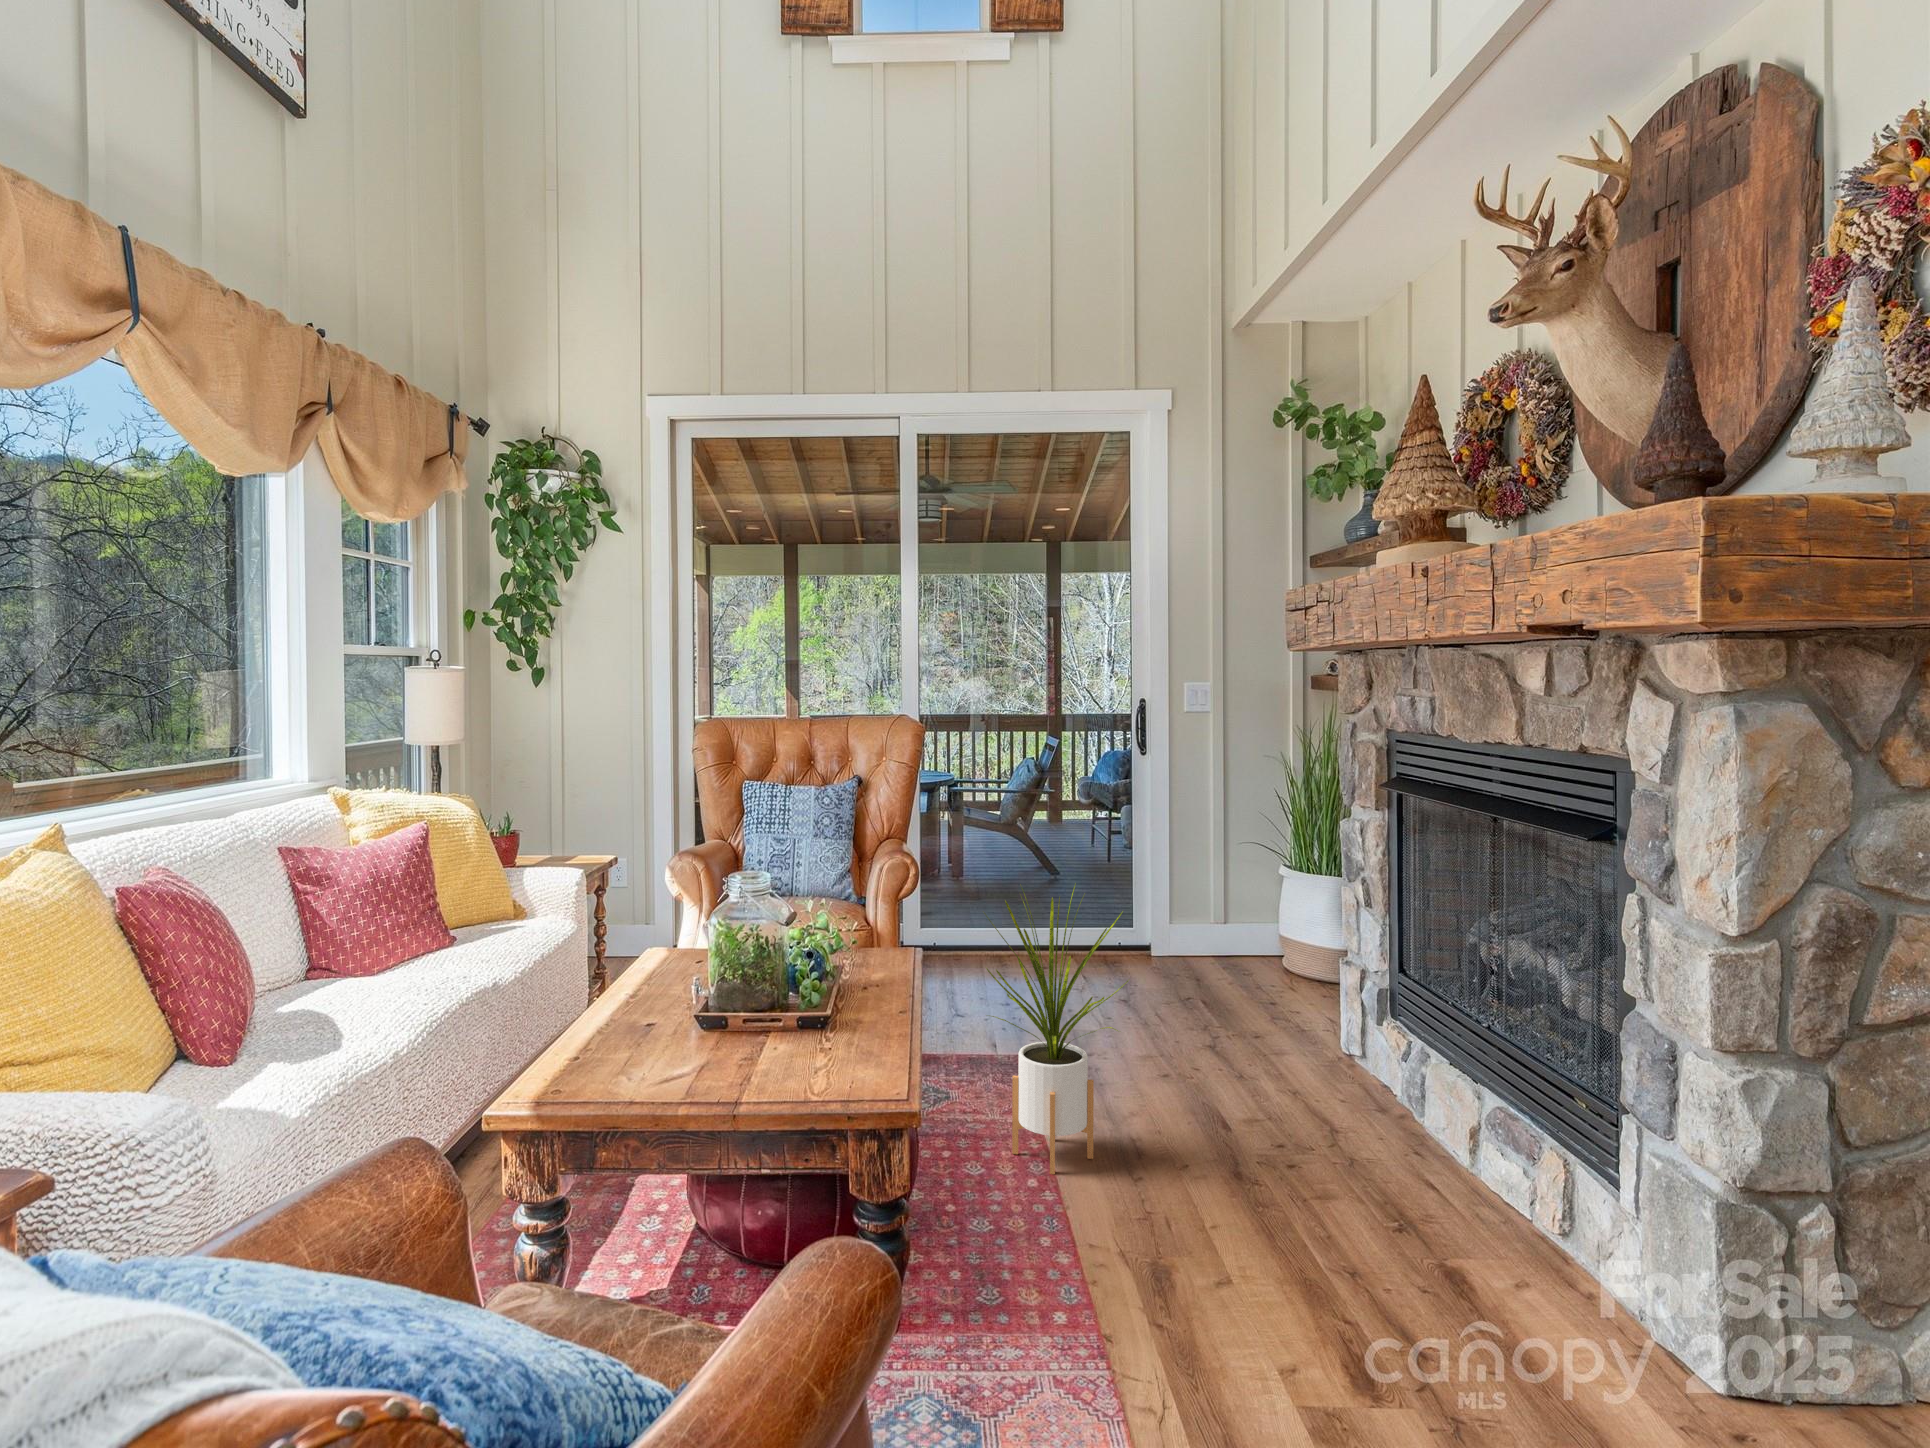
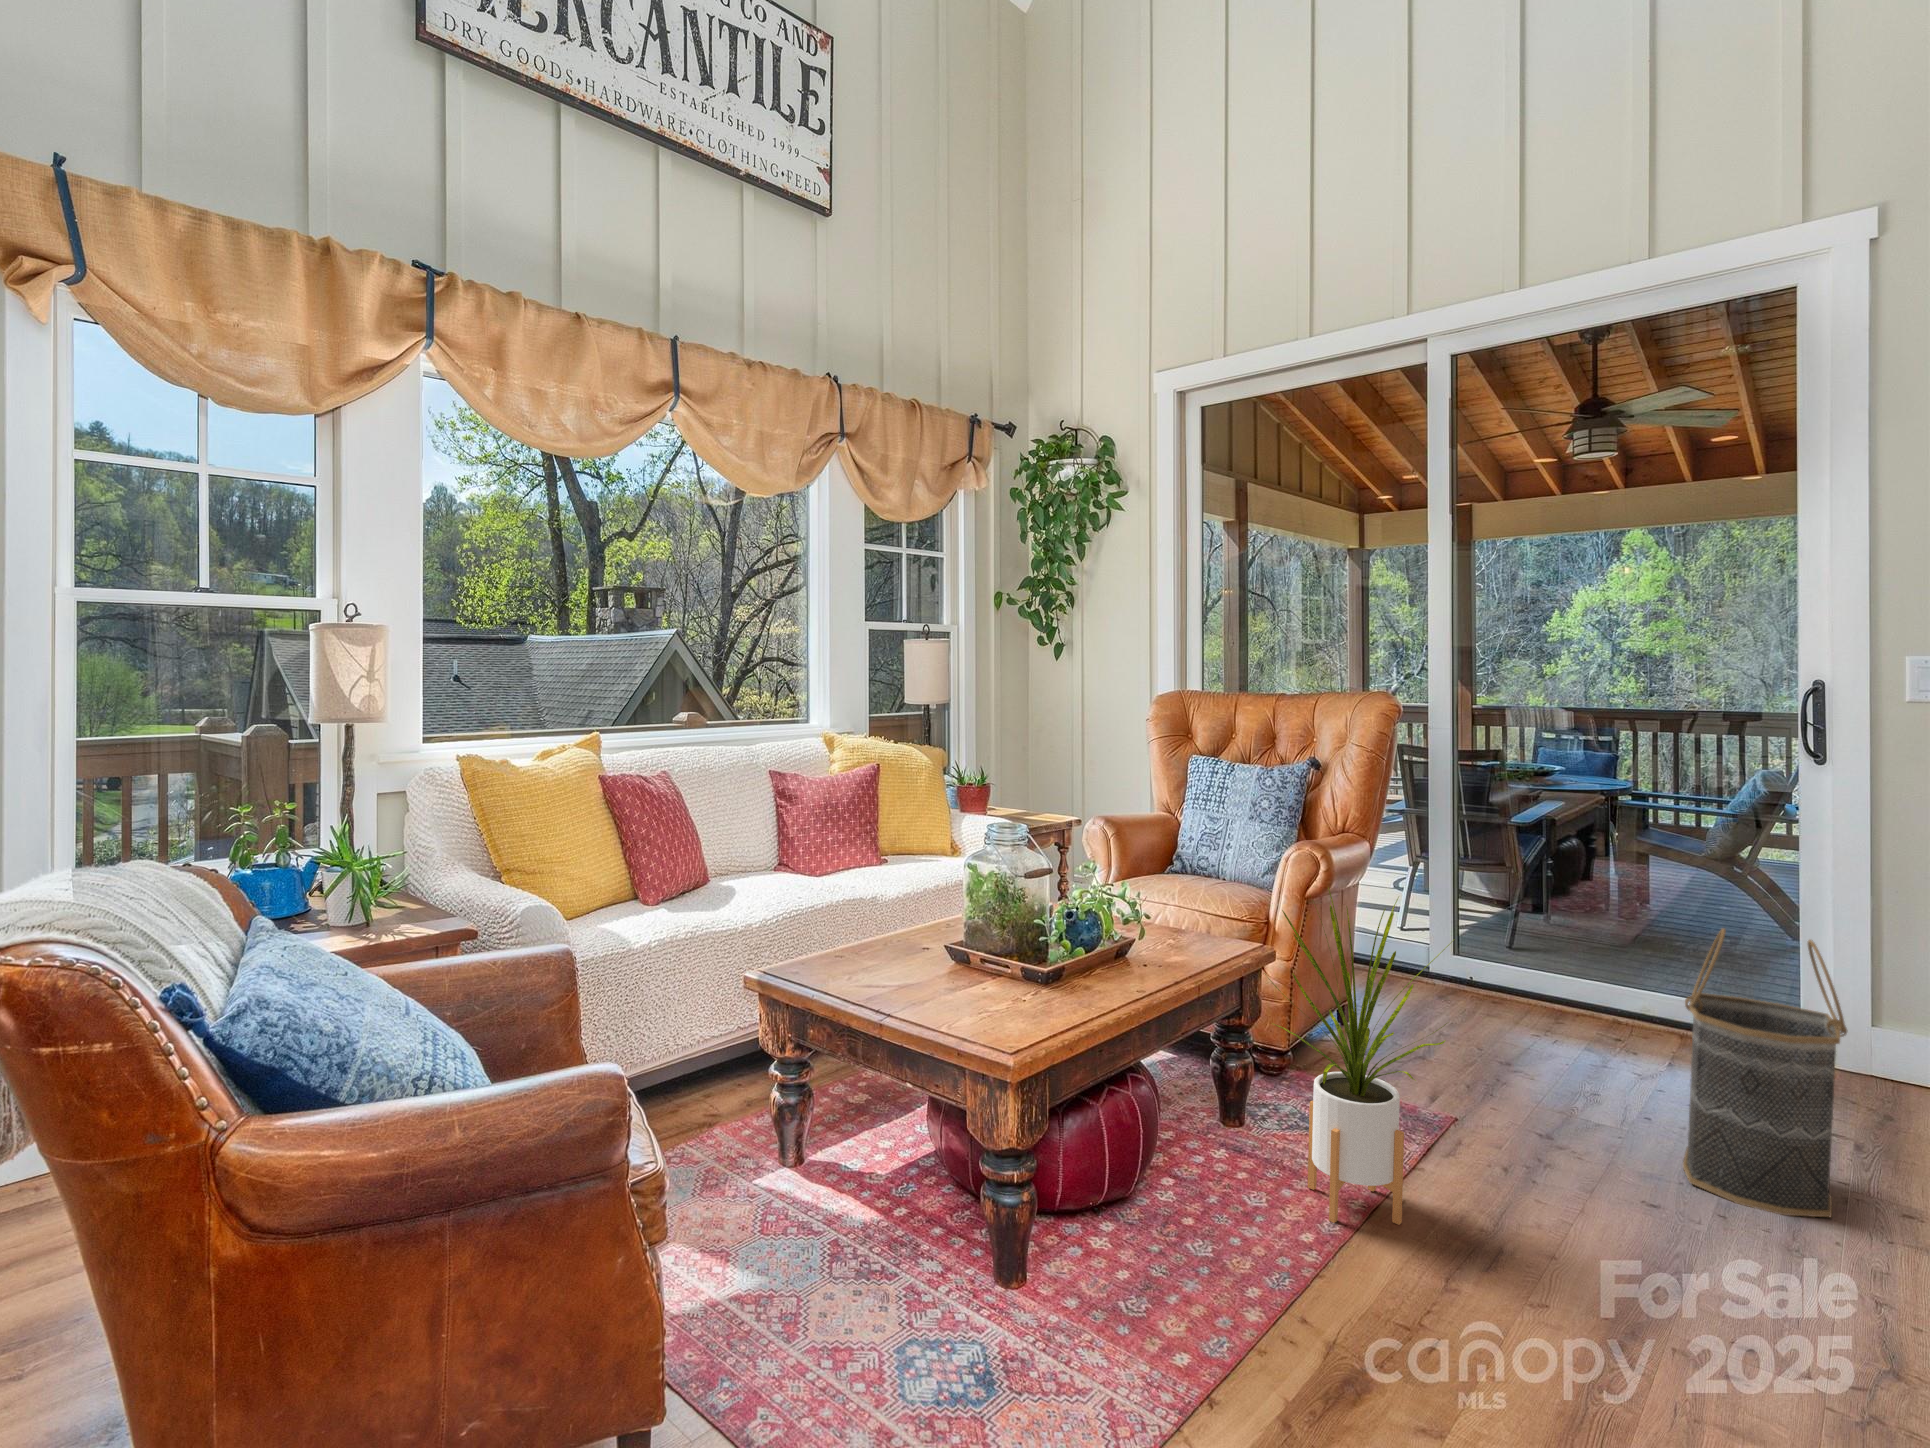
basket: none [1189,873,1288,1072] -> present [1683,928,1847,1217]

